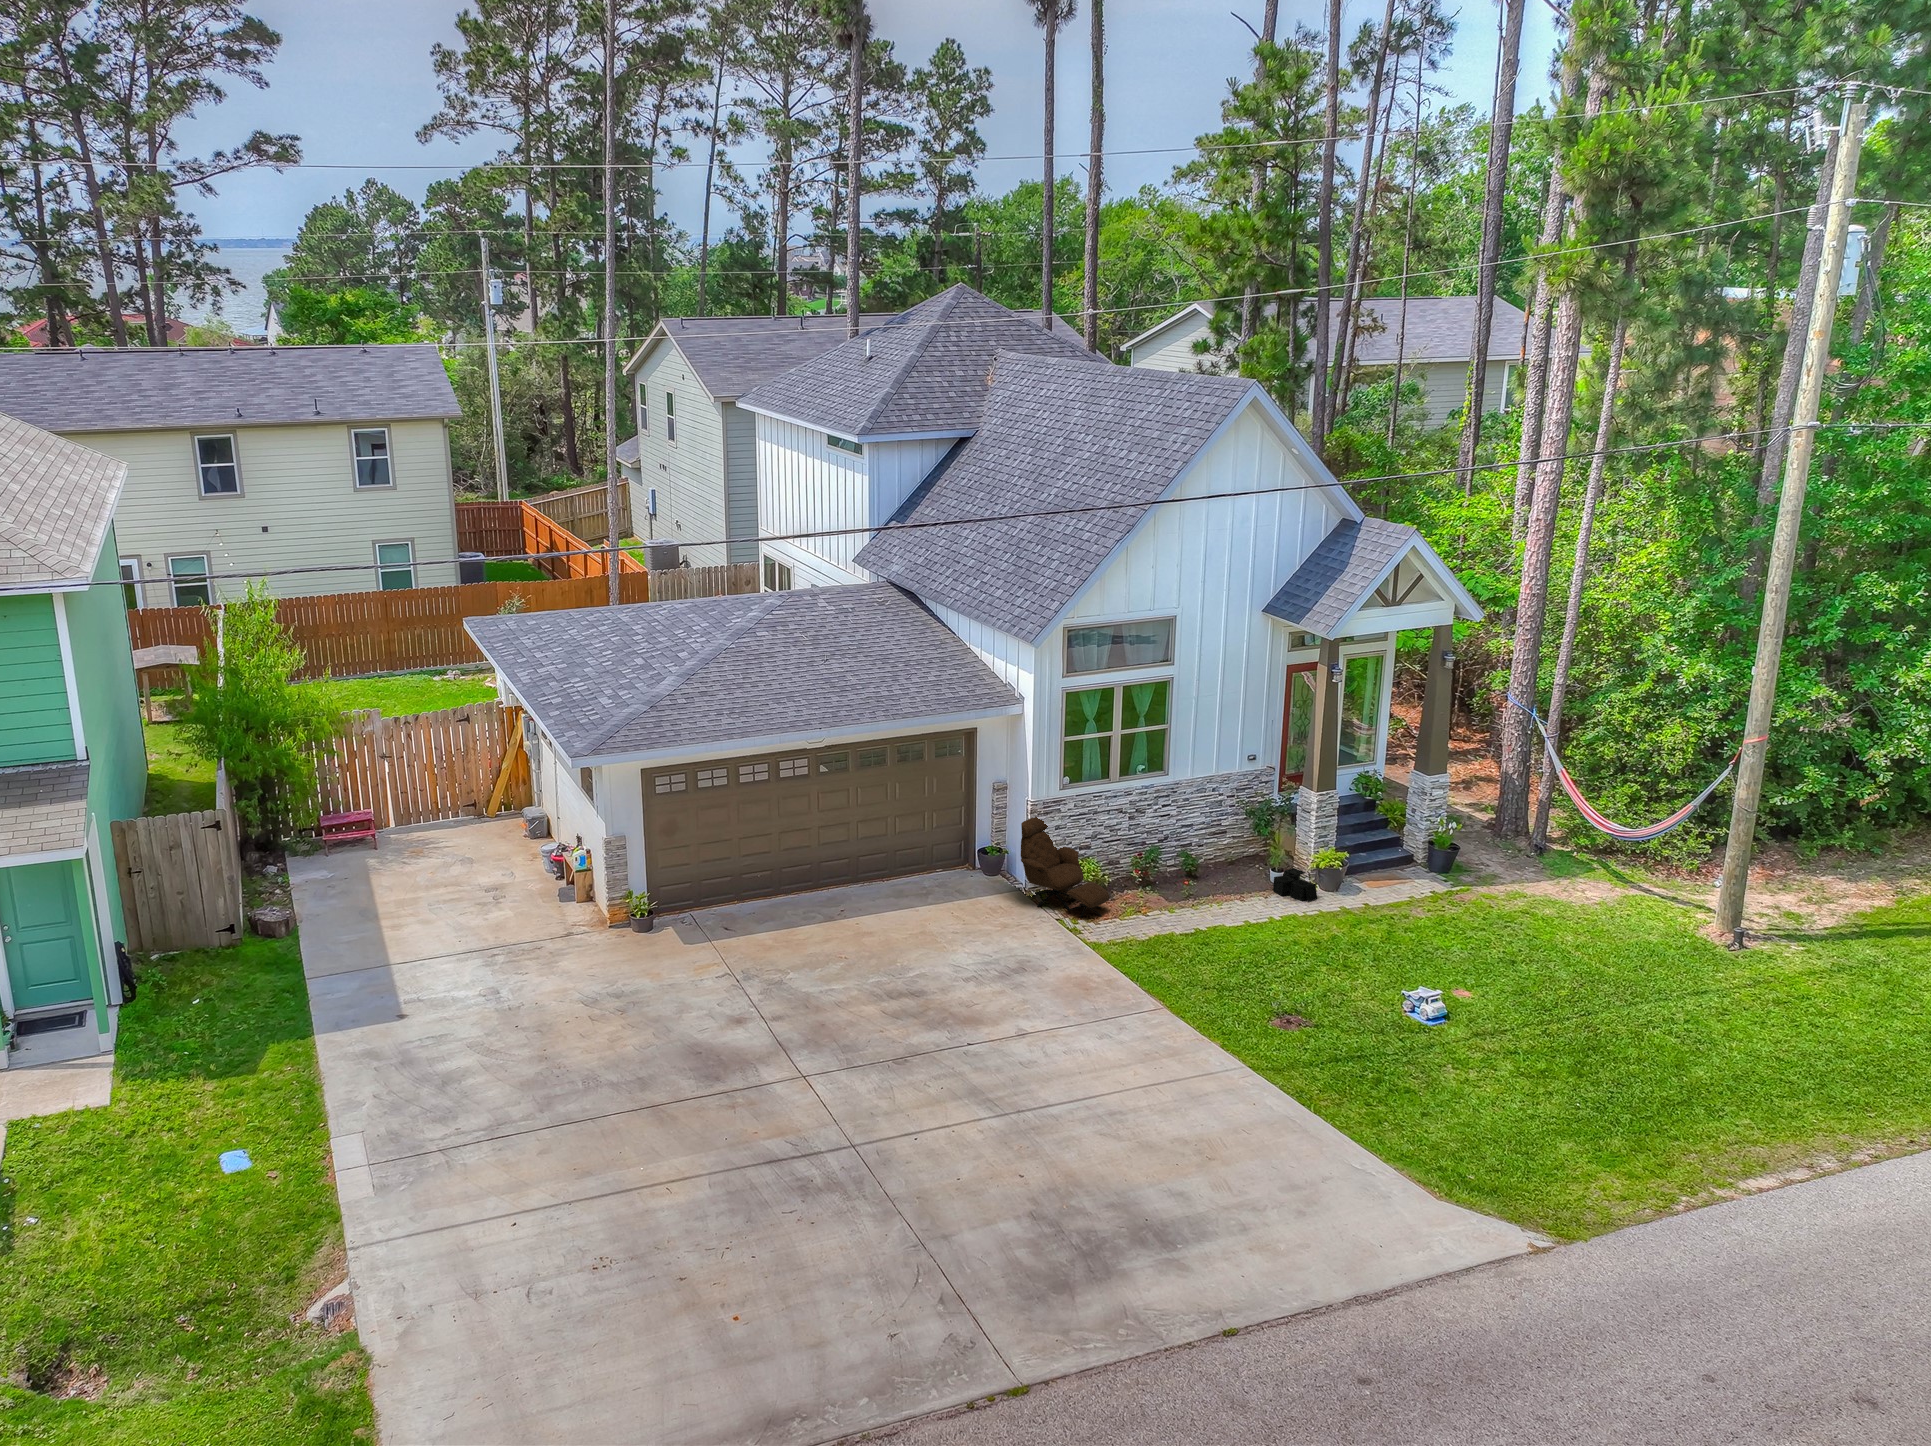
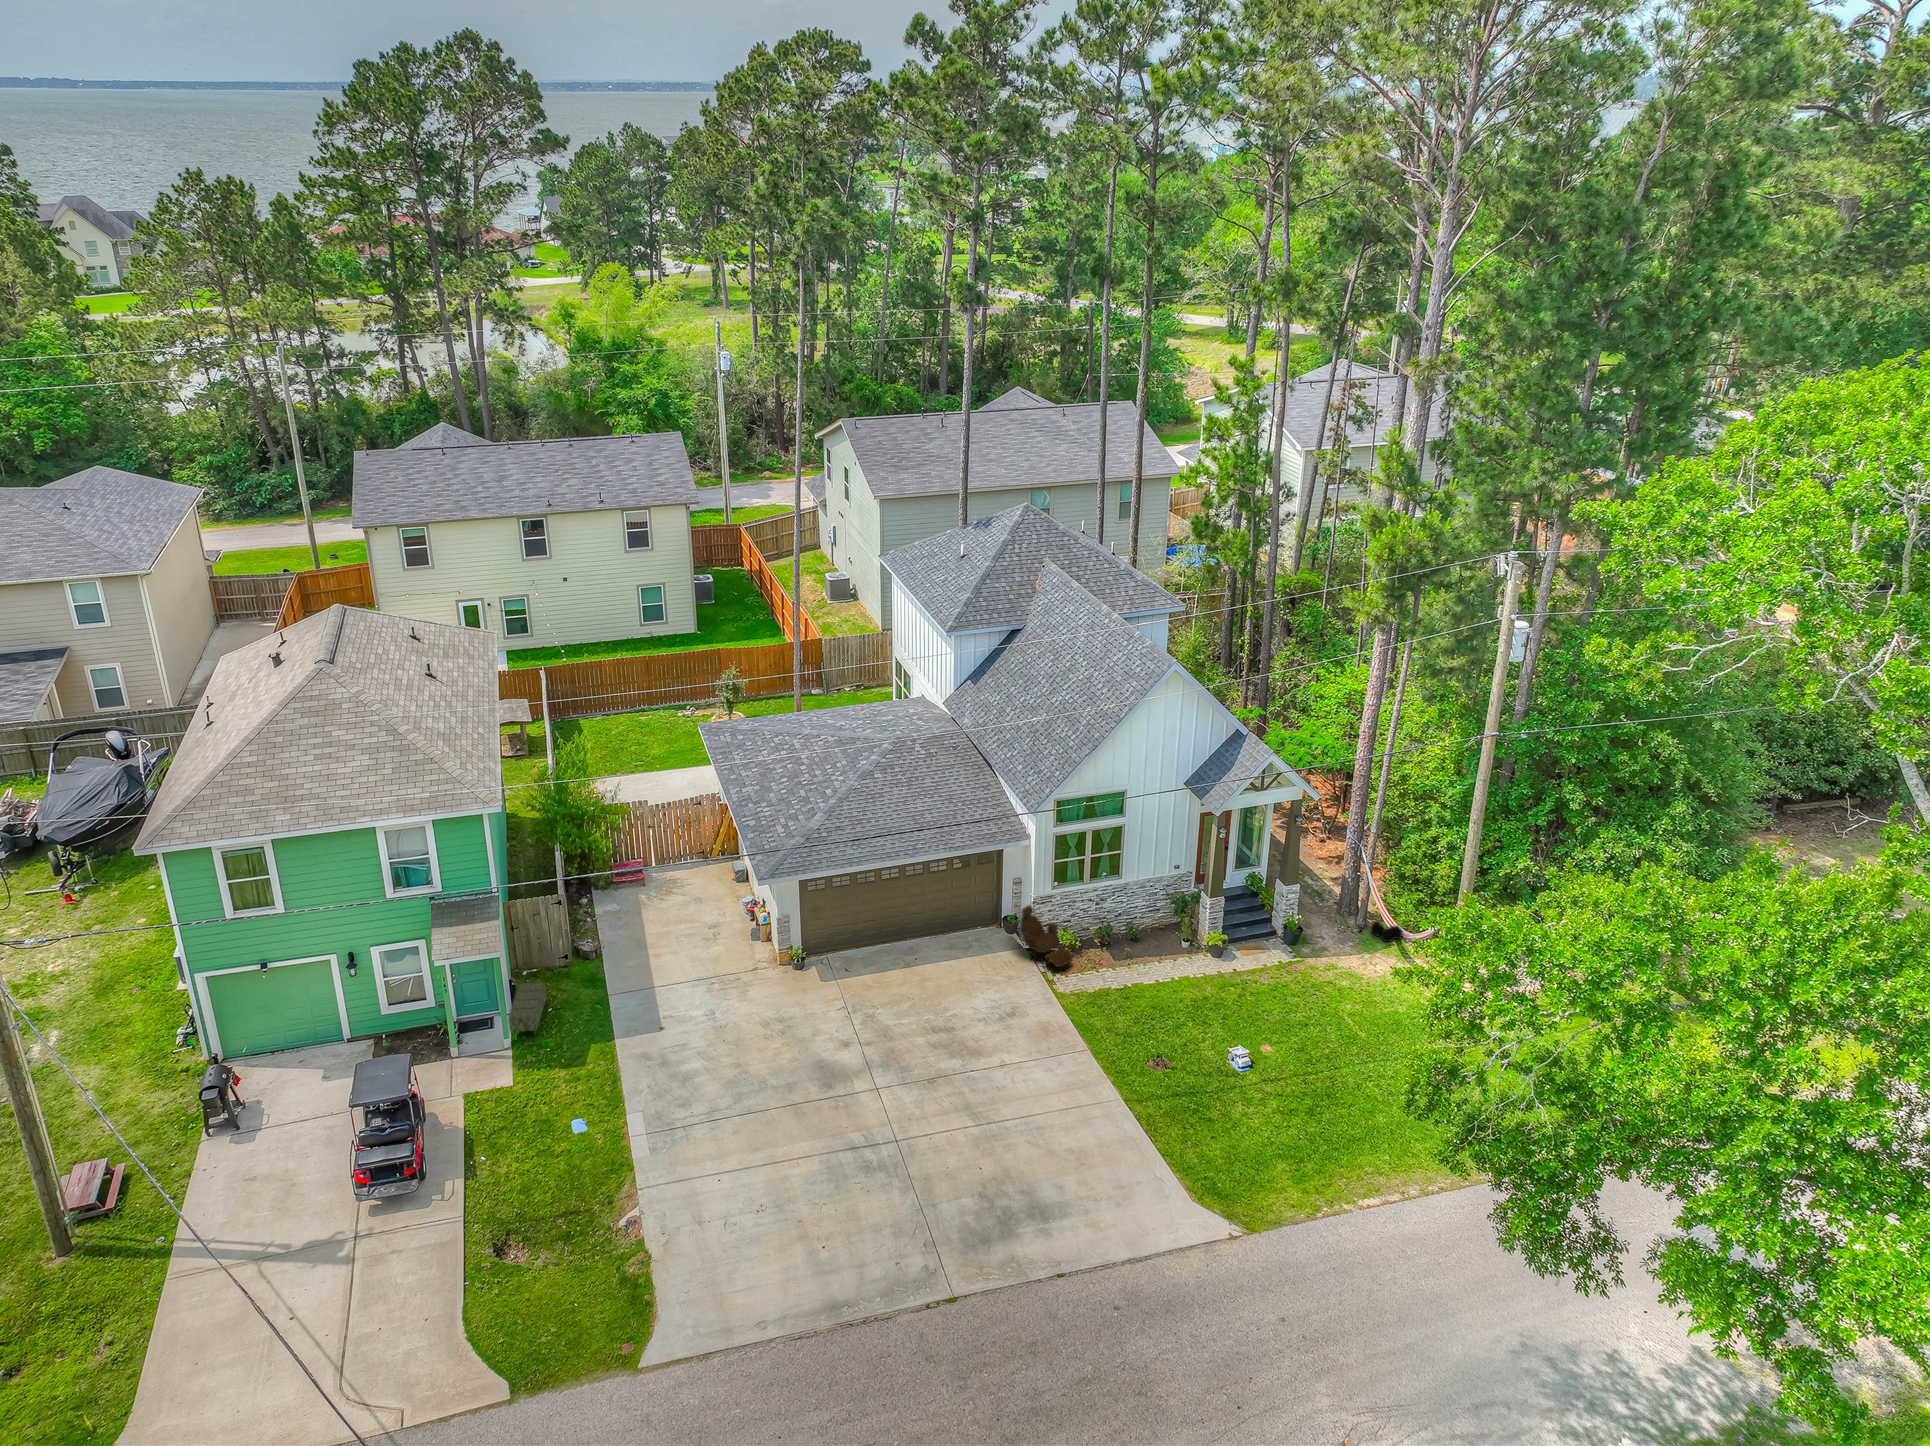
storage bin: present [1273,868,1317,901] -> present [1371,921,1403,942]
bench: none [105,952,190,1043] -> present [508,982,547,1036]

